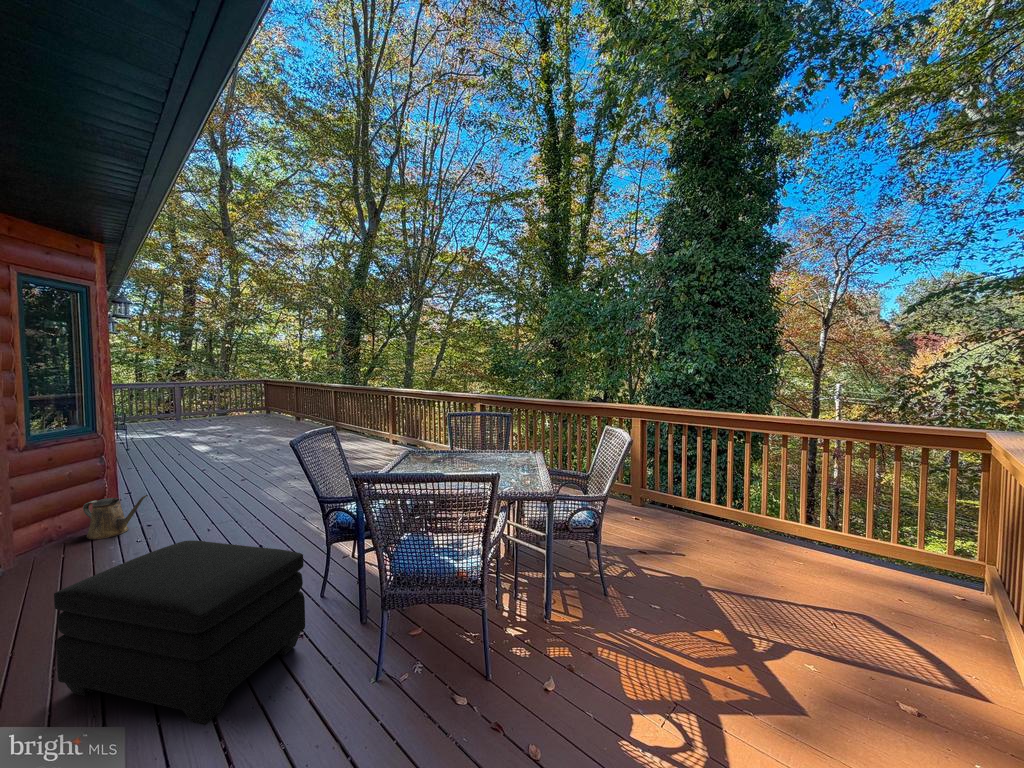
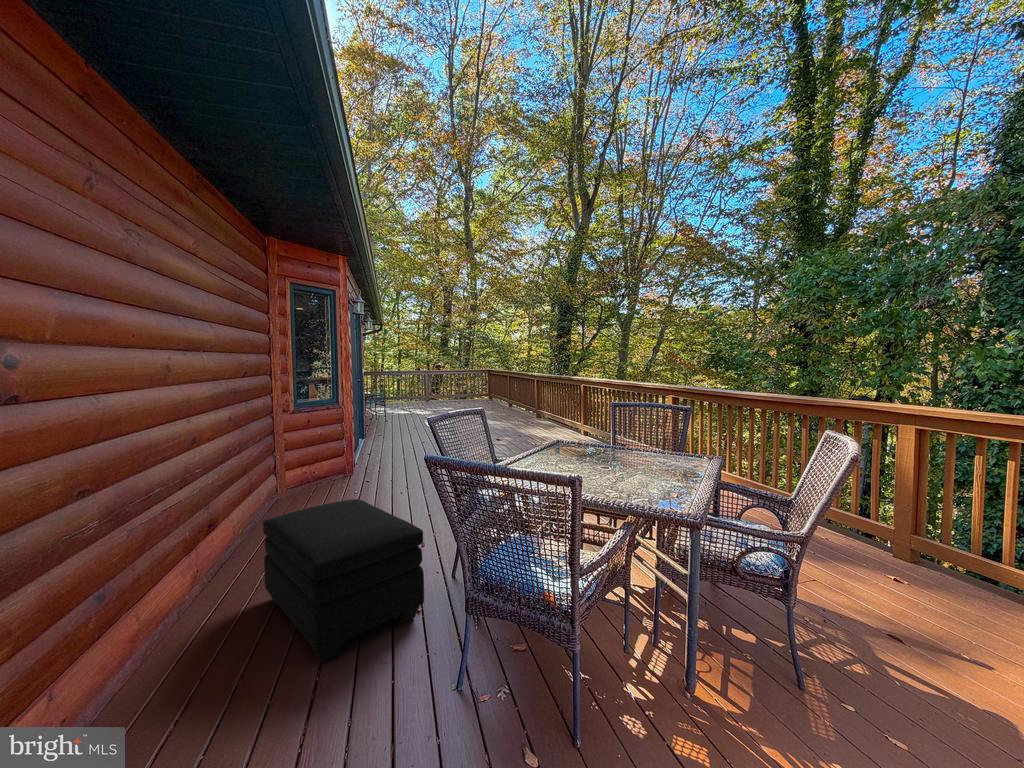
watering can: present [83,495,148,539] -> none [340,458,373,488]

